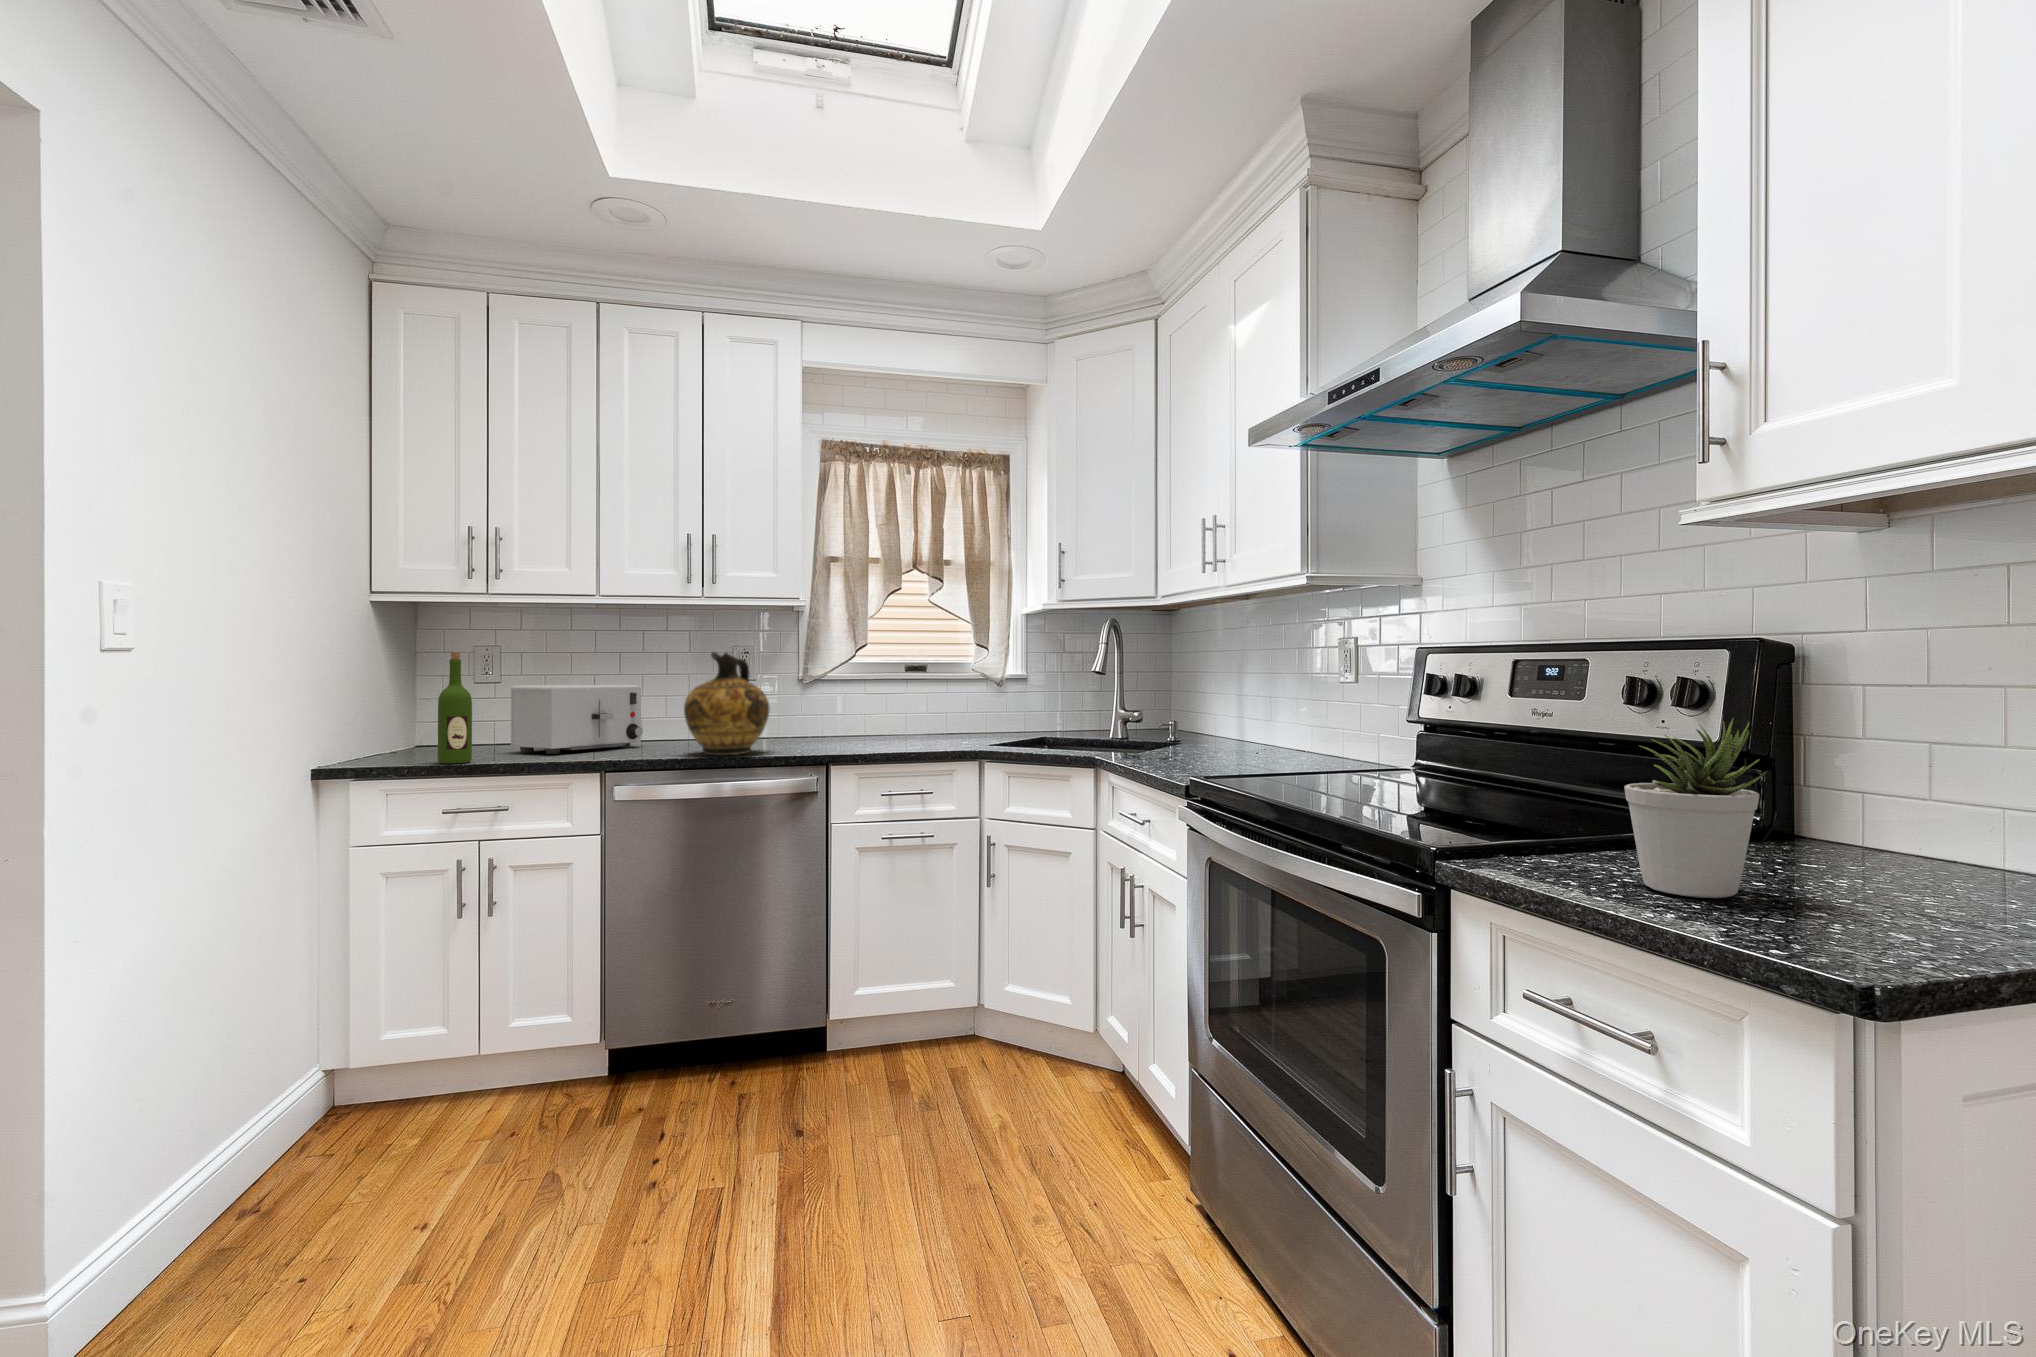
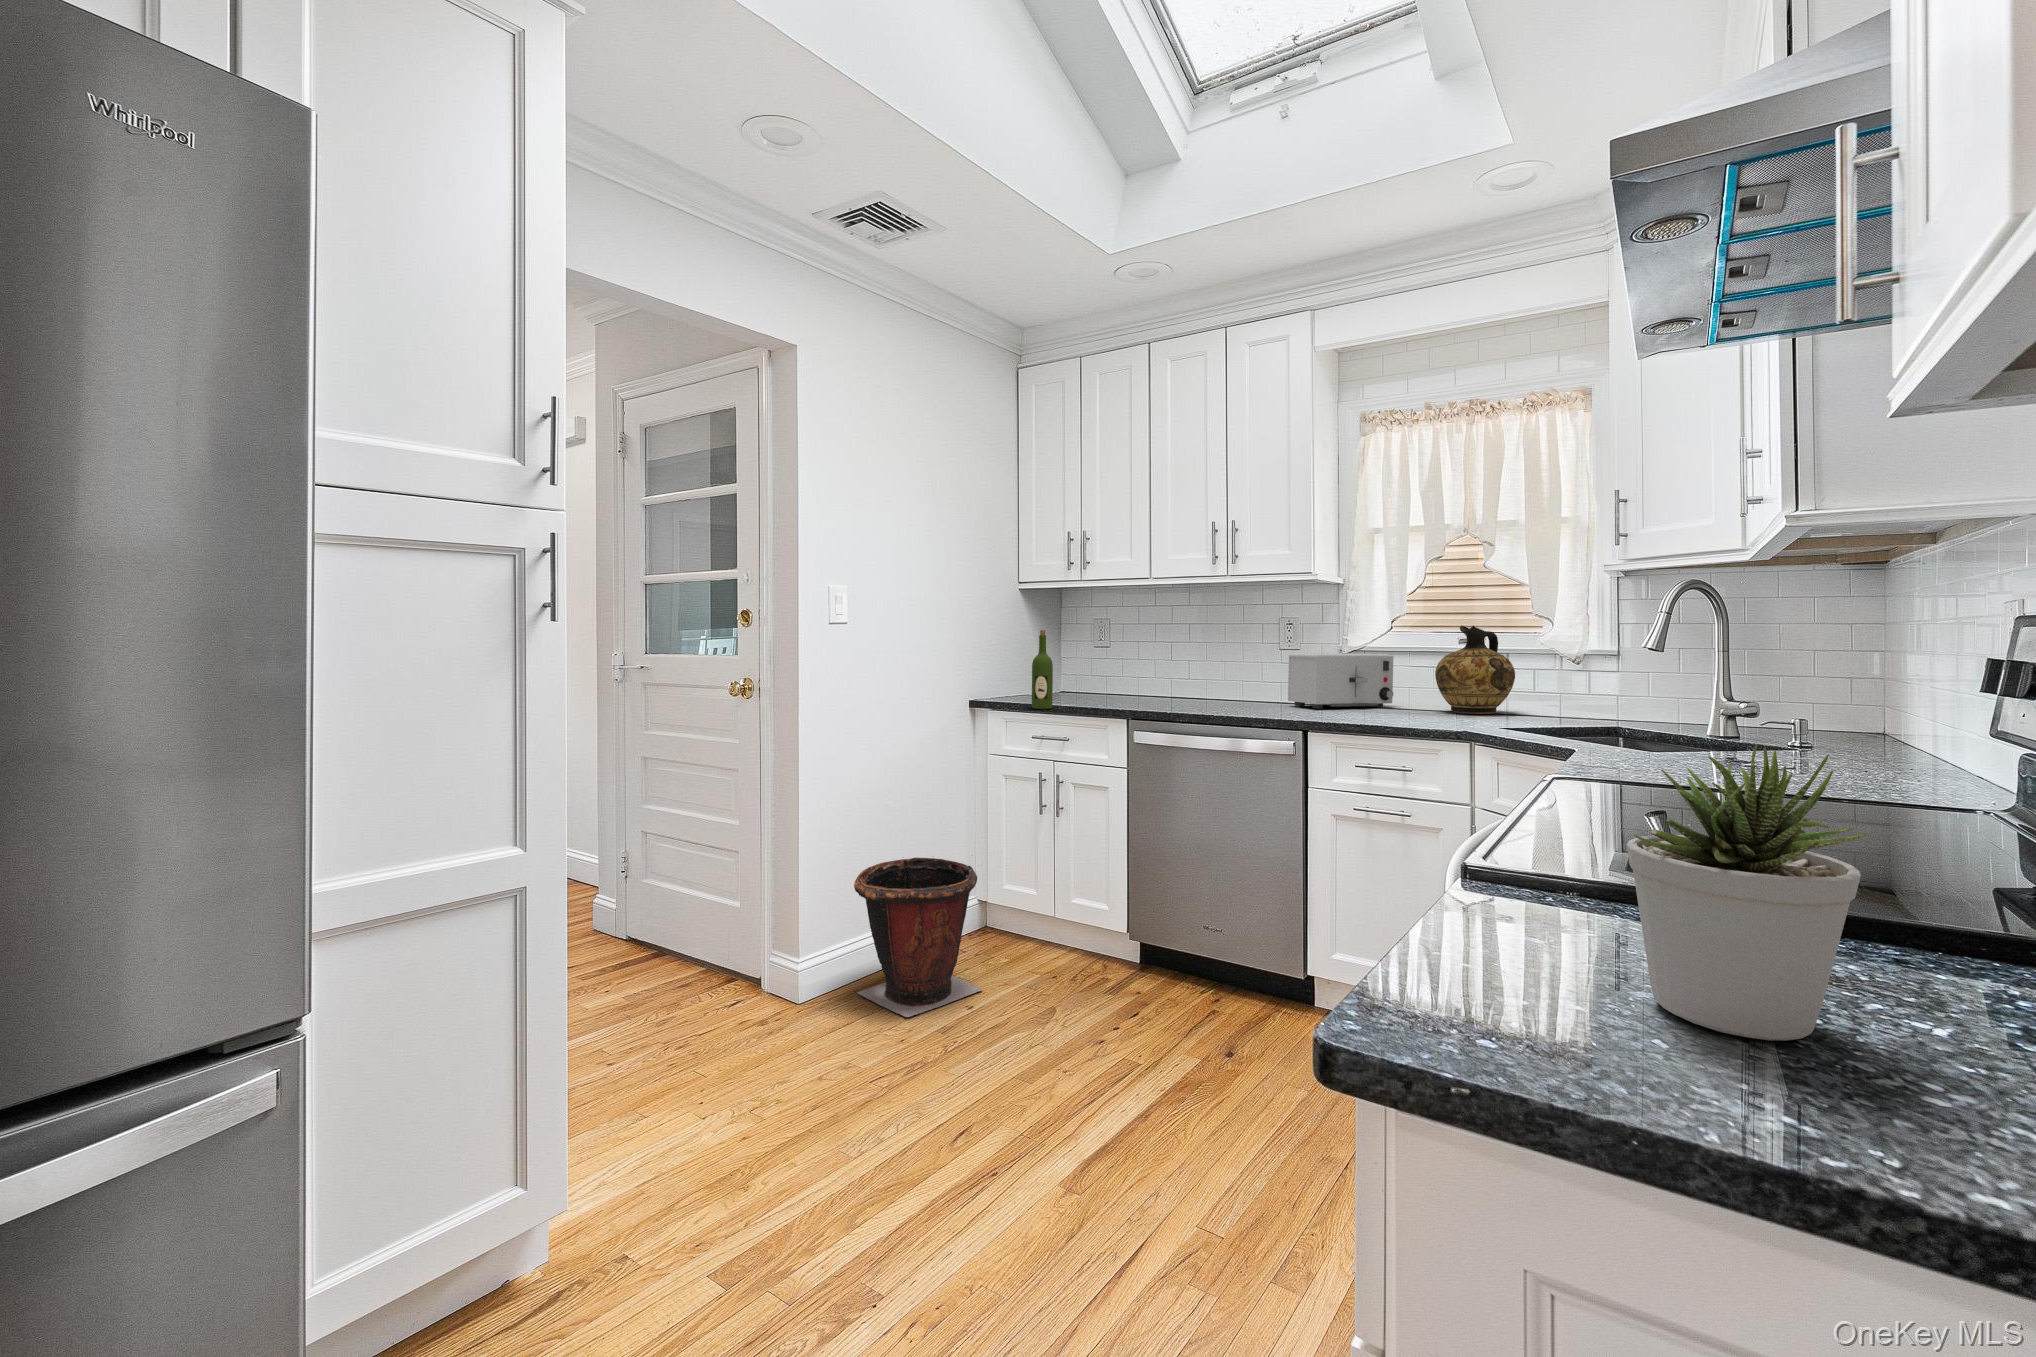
ceramic jug: present [684,652,770,755] -> present [1435,626,1515,714]
toaster: present [511,685,643,754] -> present [1288,653,1393,709]
waste bin: none [171,992,421,1288] -> present [854,858,983,1017]

